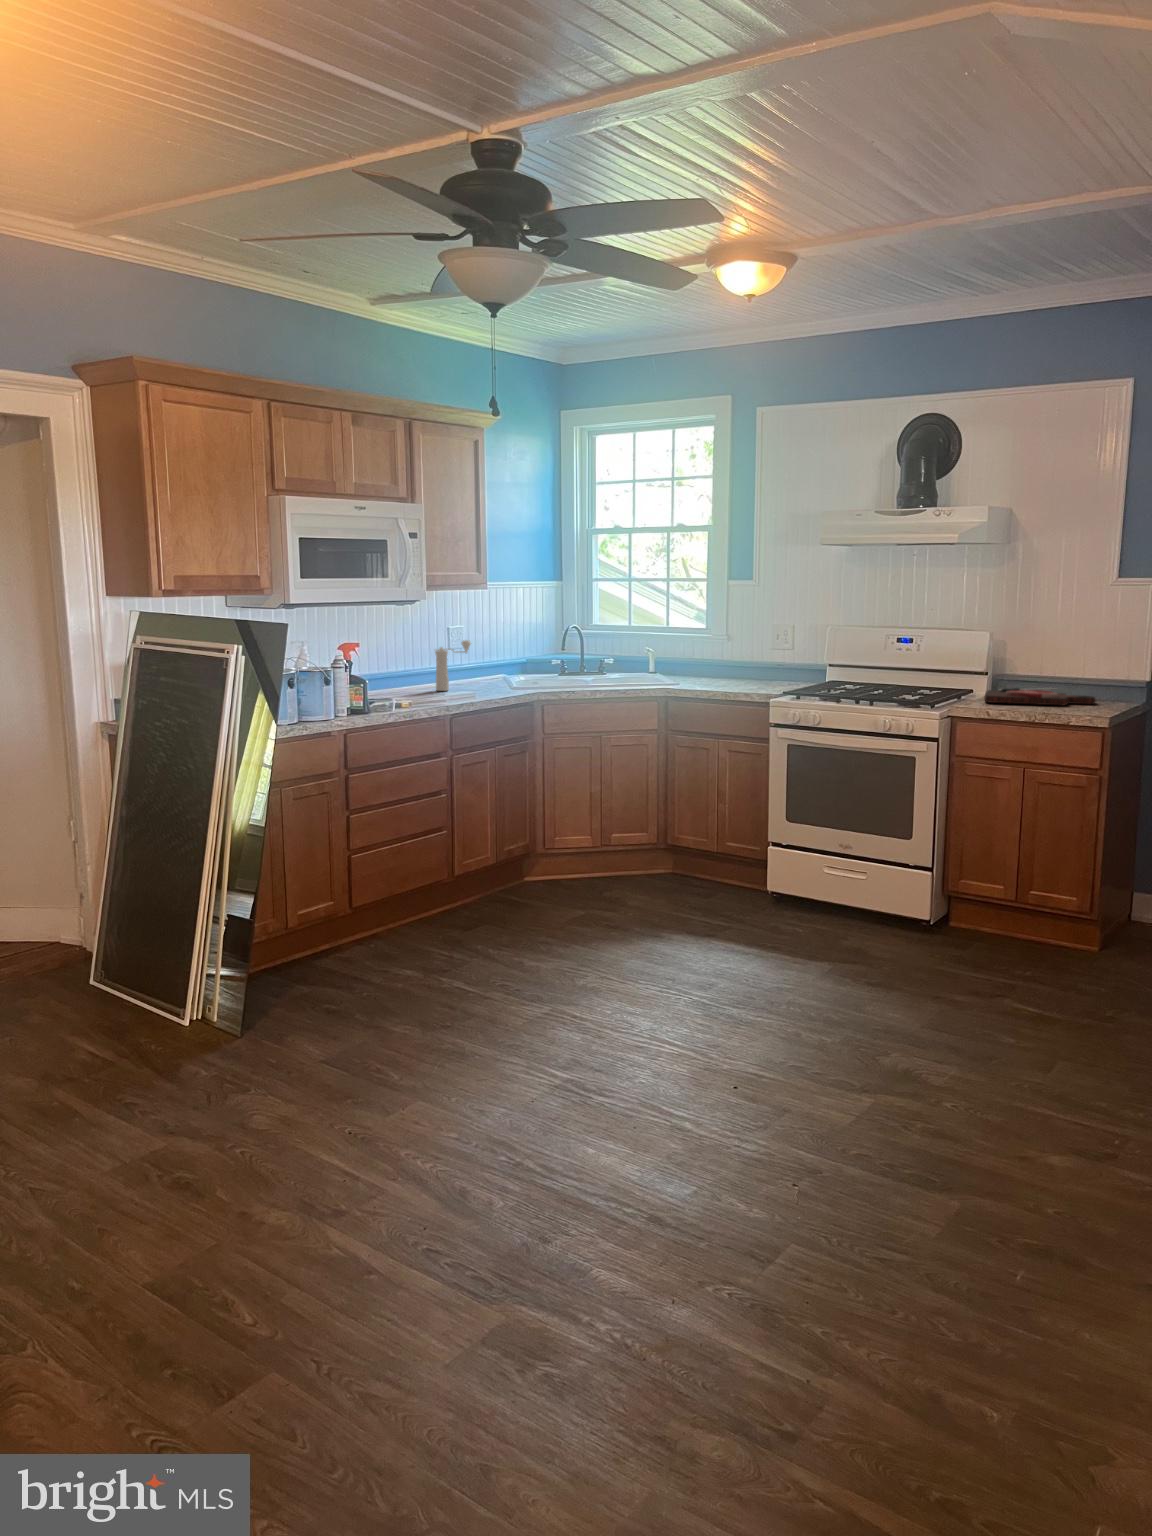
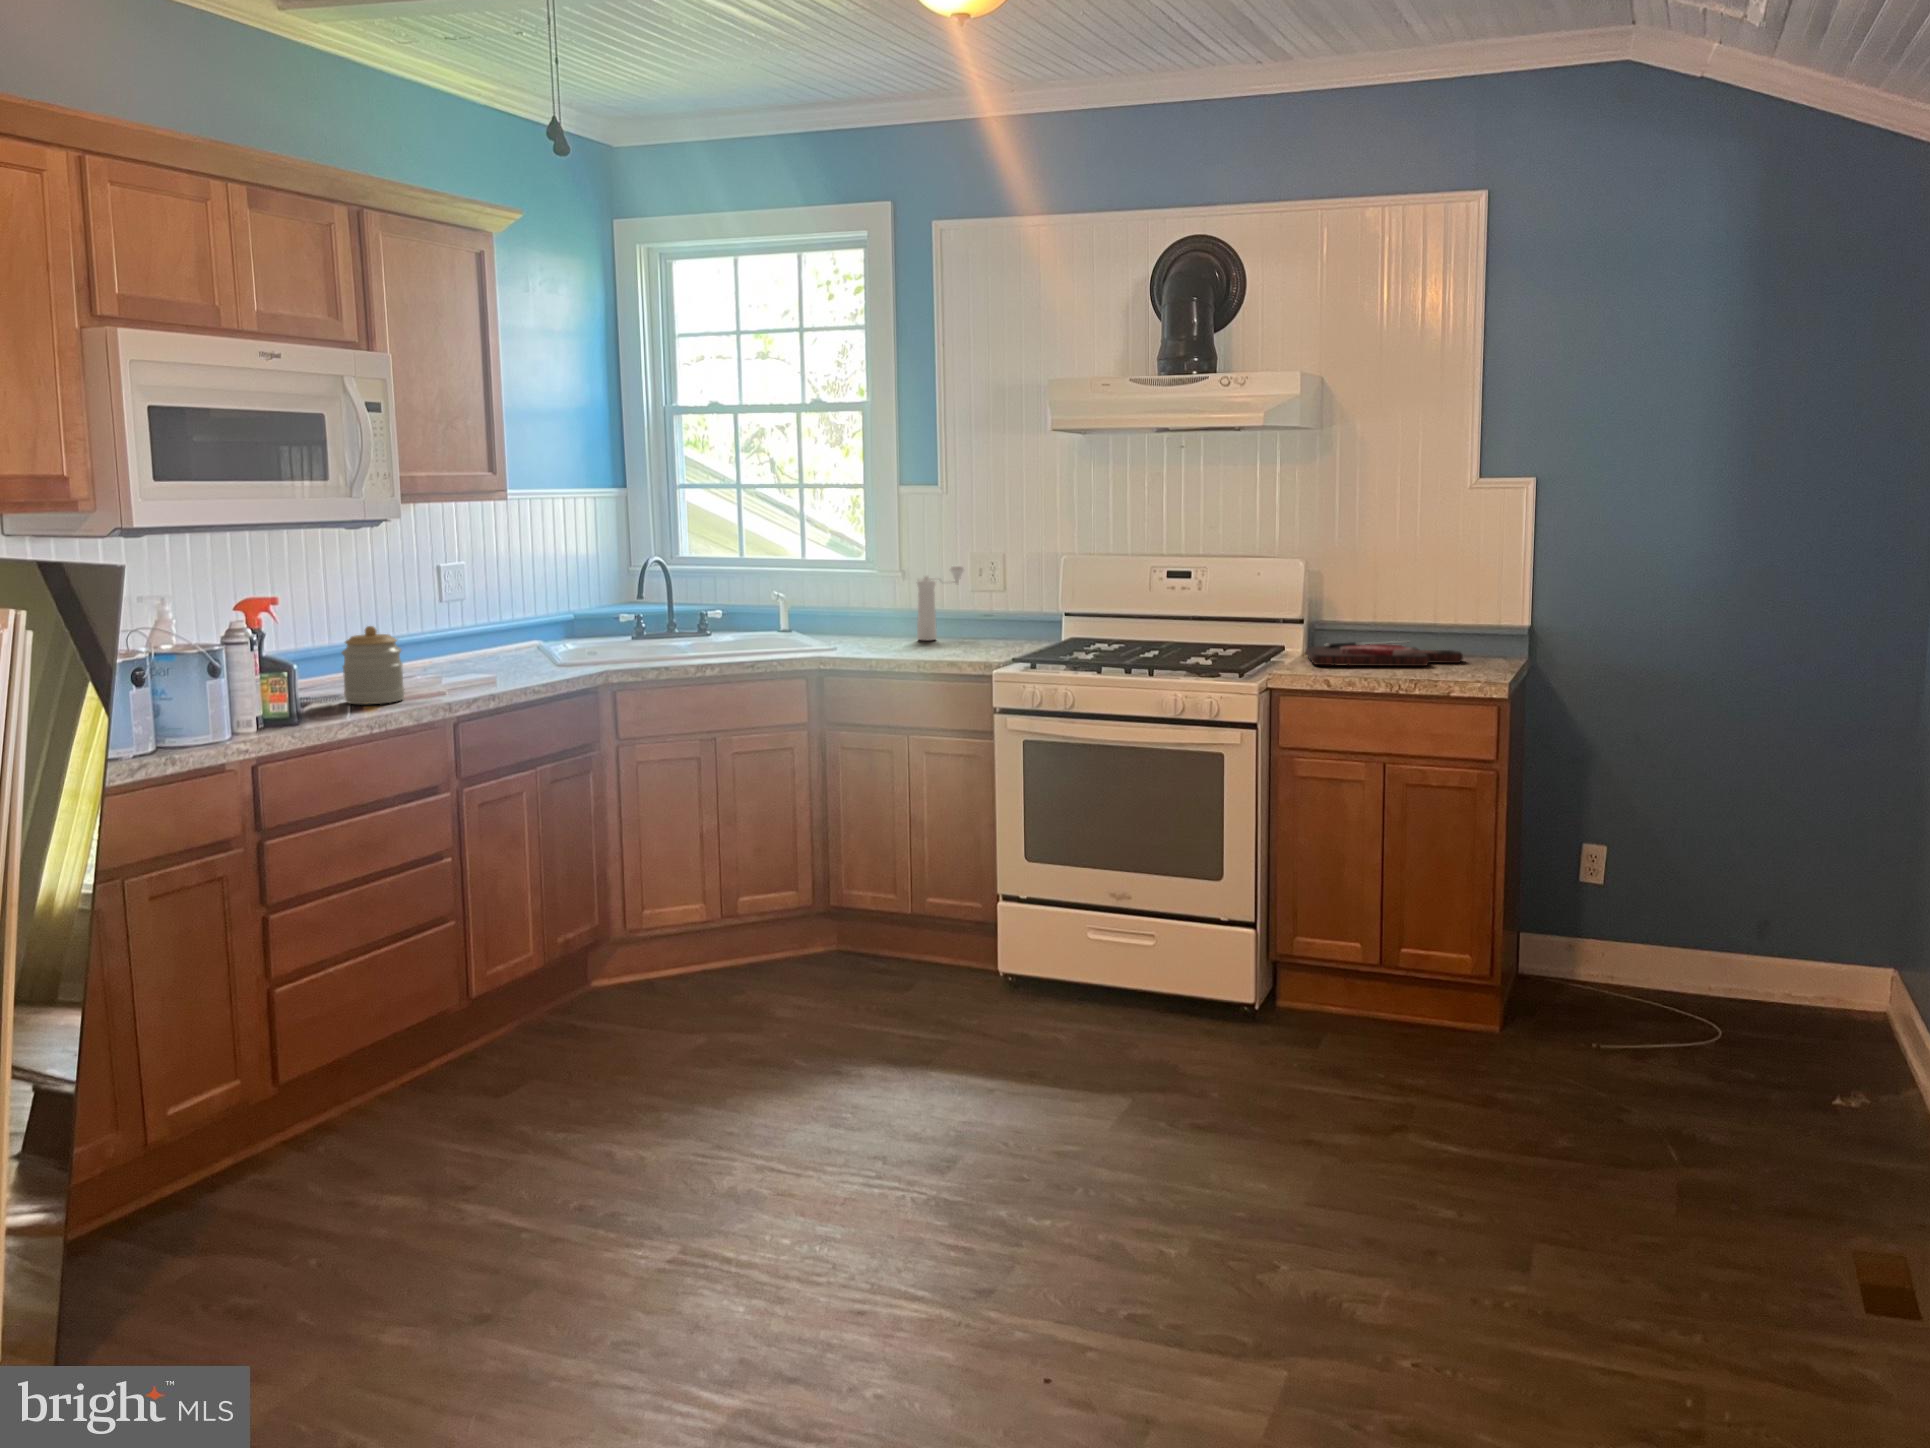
pepper mill: present [435,640,471,691] -> present [917,565,964,640]
jar: none [392,660,424,704] -> present [342,626,404,704]

